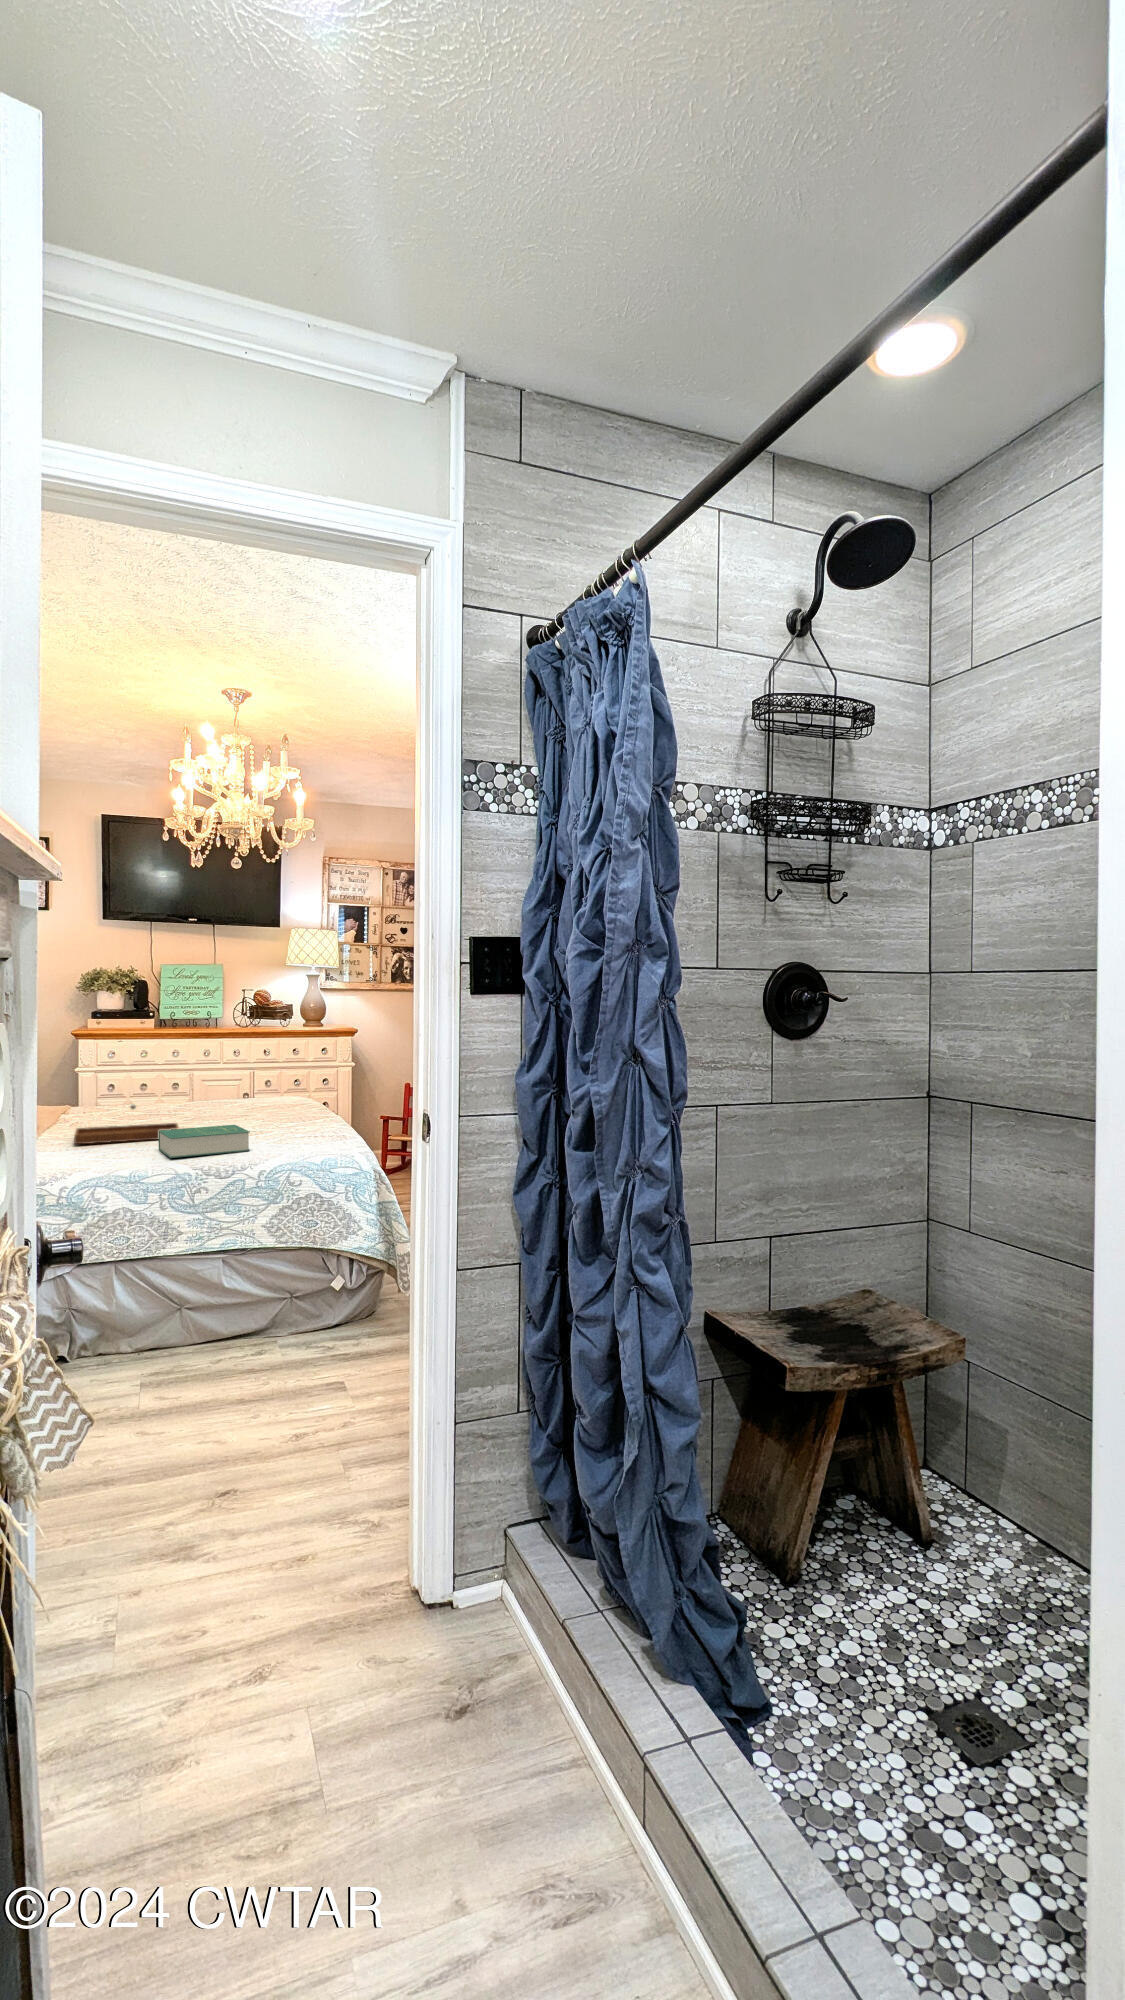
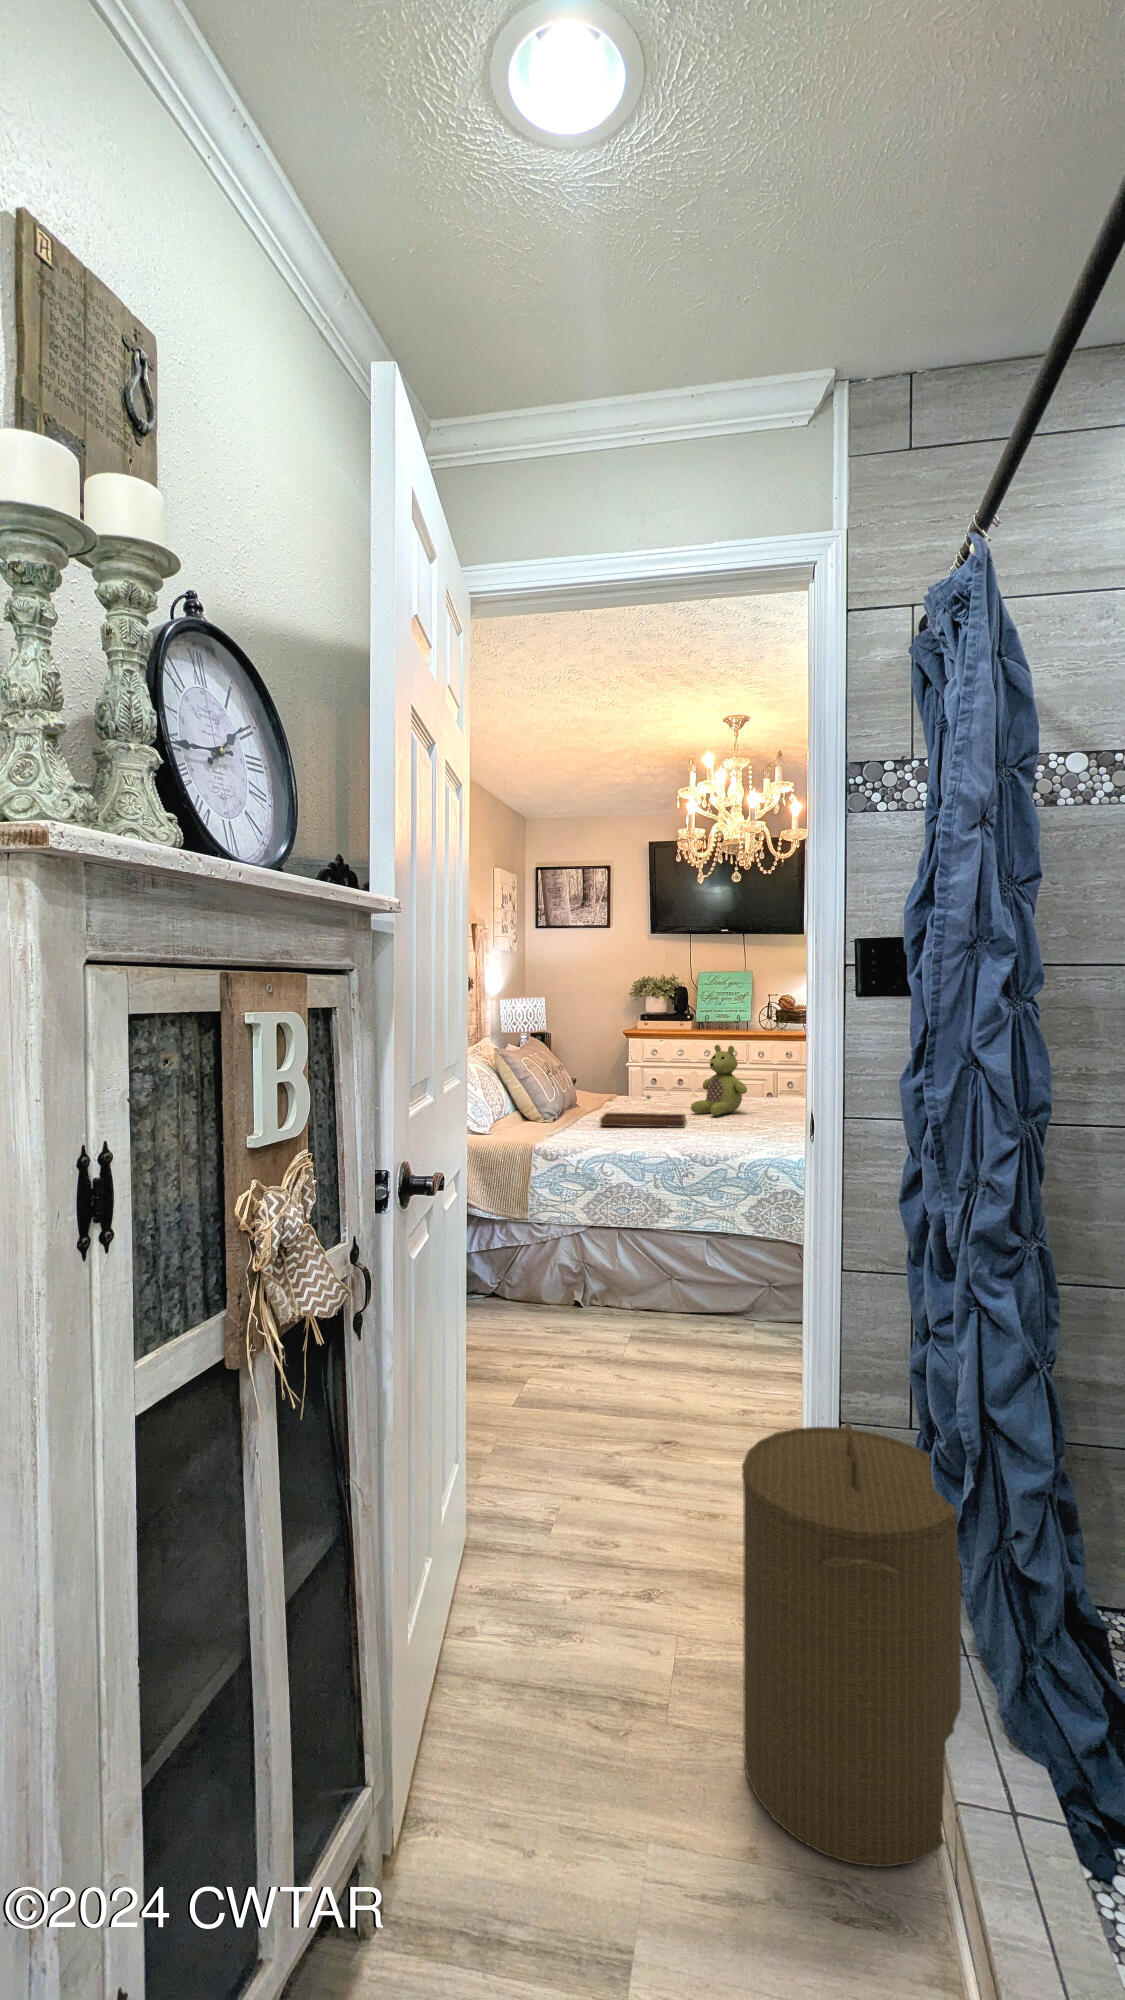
stuffed bear: none [179,1044,244,1122] -> present [691,1045,747,1116]
book: present [159,1125,250,1158] -> none [663,1119,737,1144]
laundry hamper: none [410,1421,623,1865] -> present [742,1421,961,1867]

